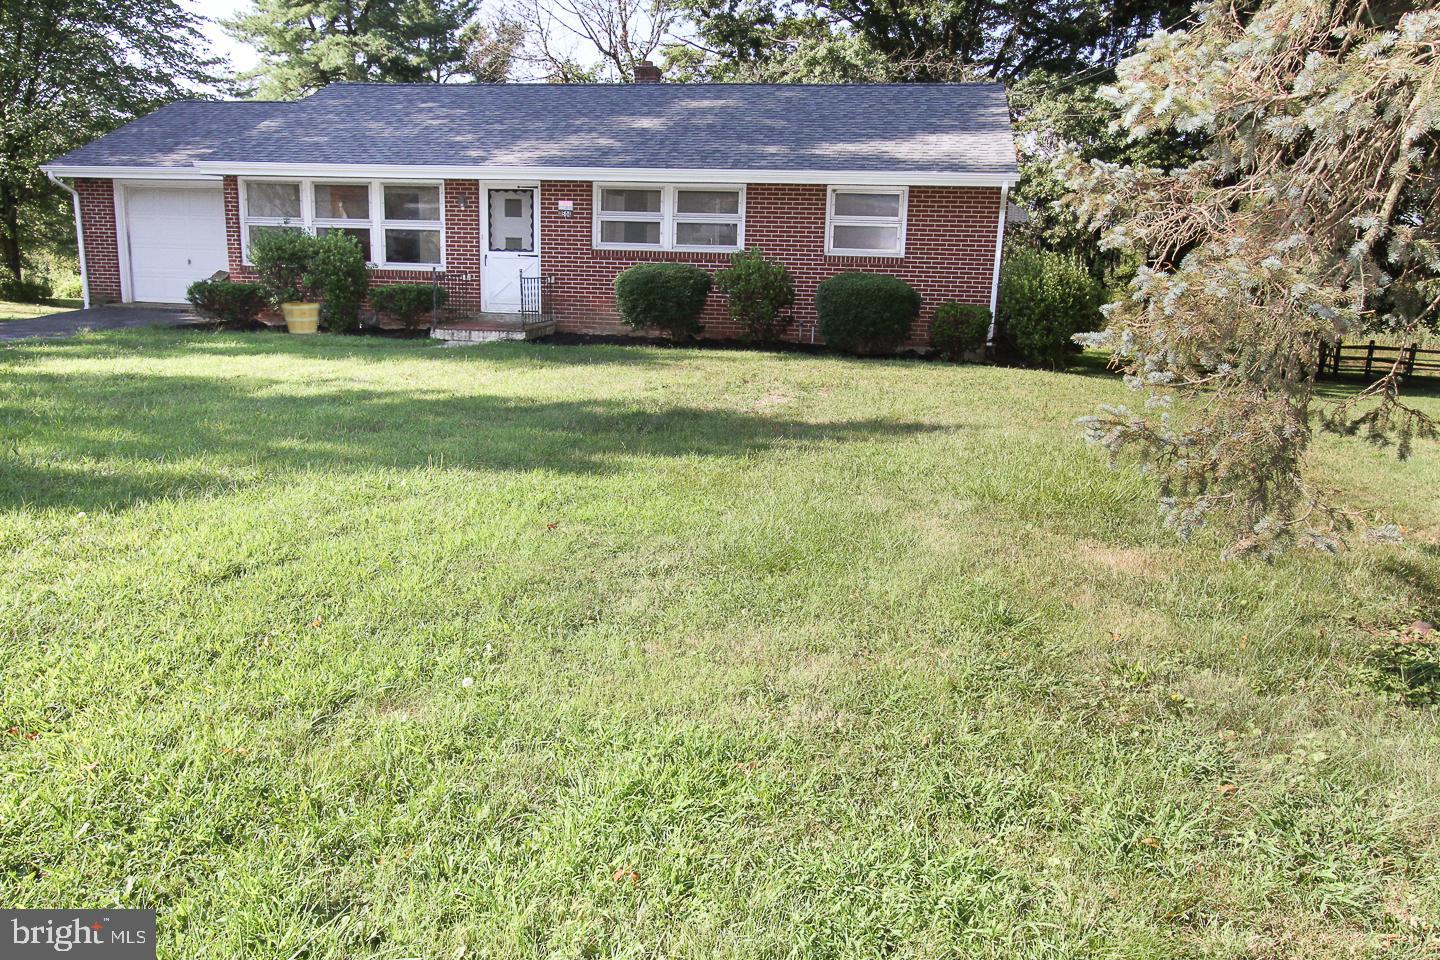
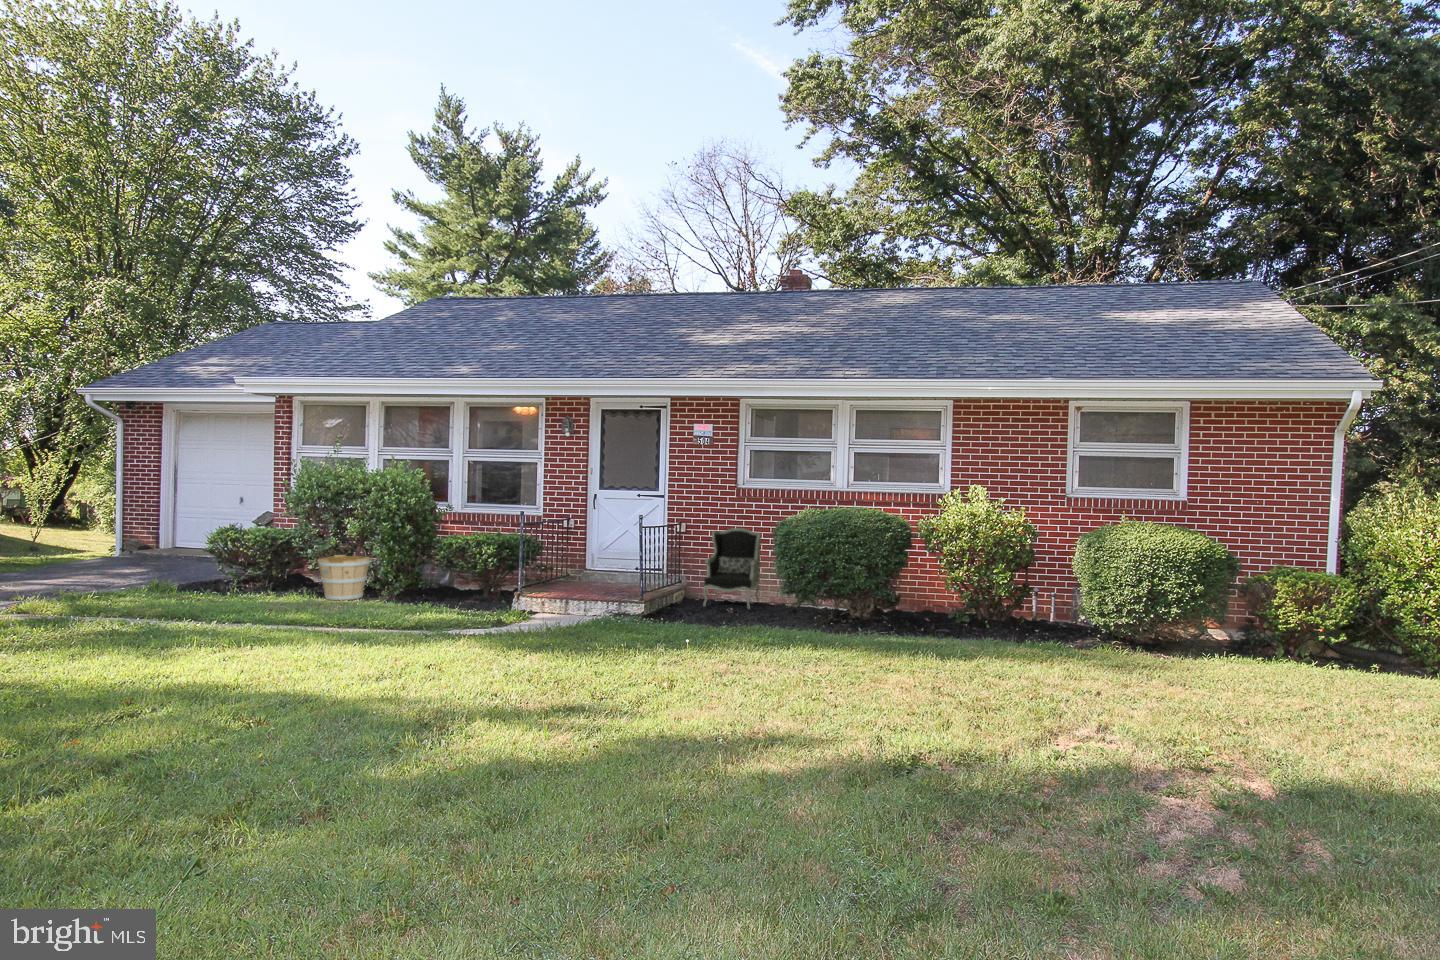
armchair: none [566,281,610,339] -> present [703,528,761,609]

